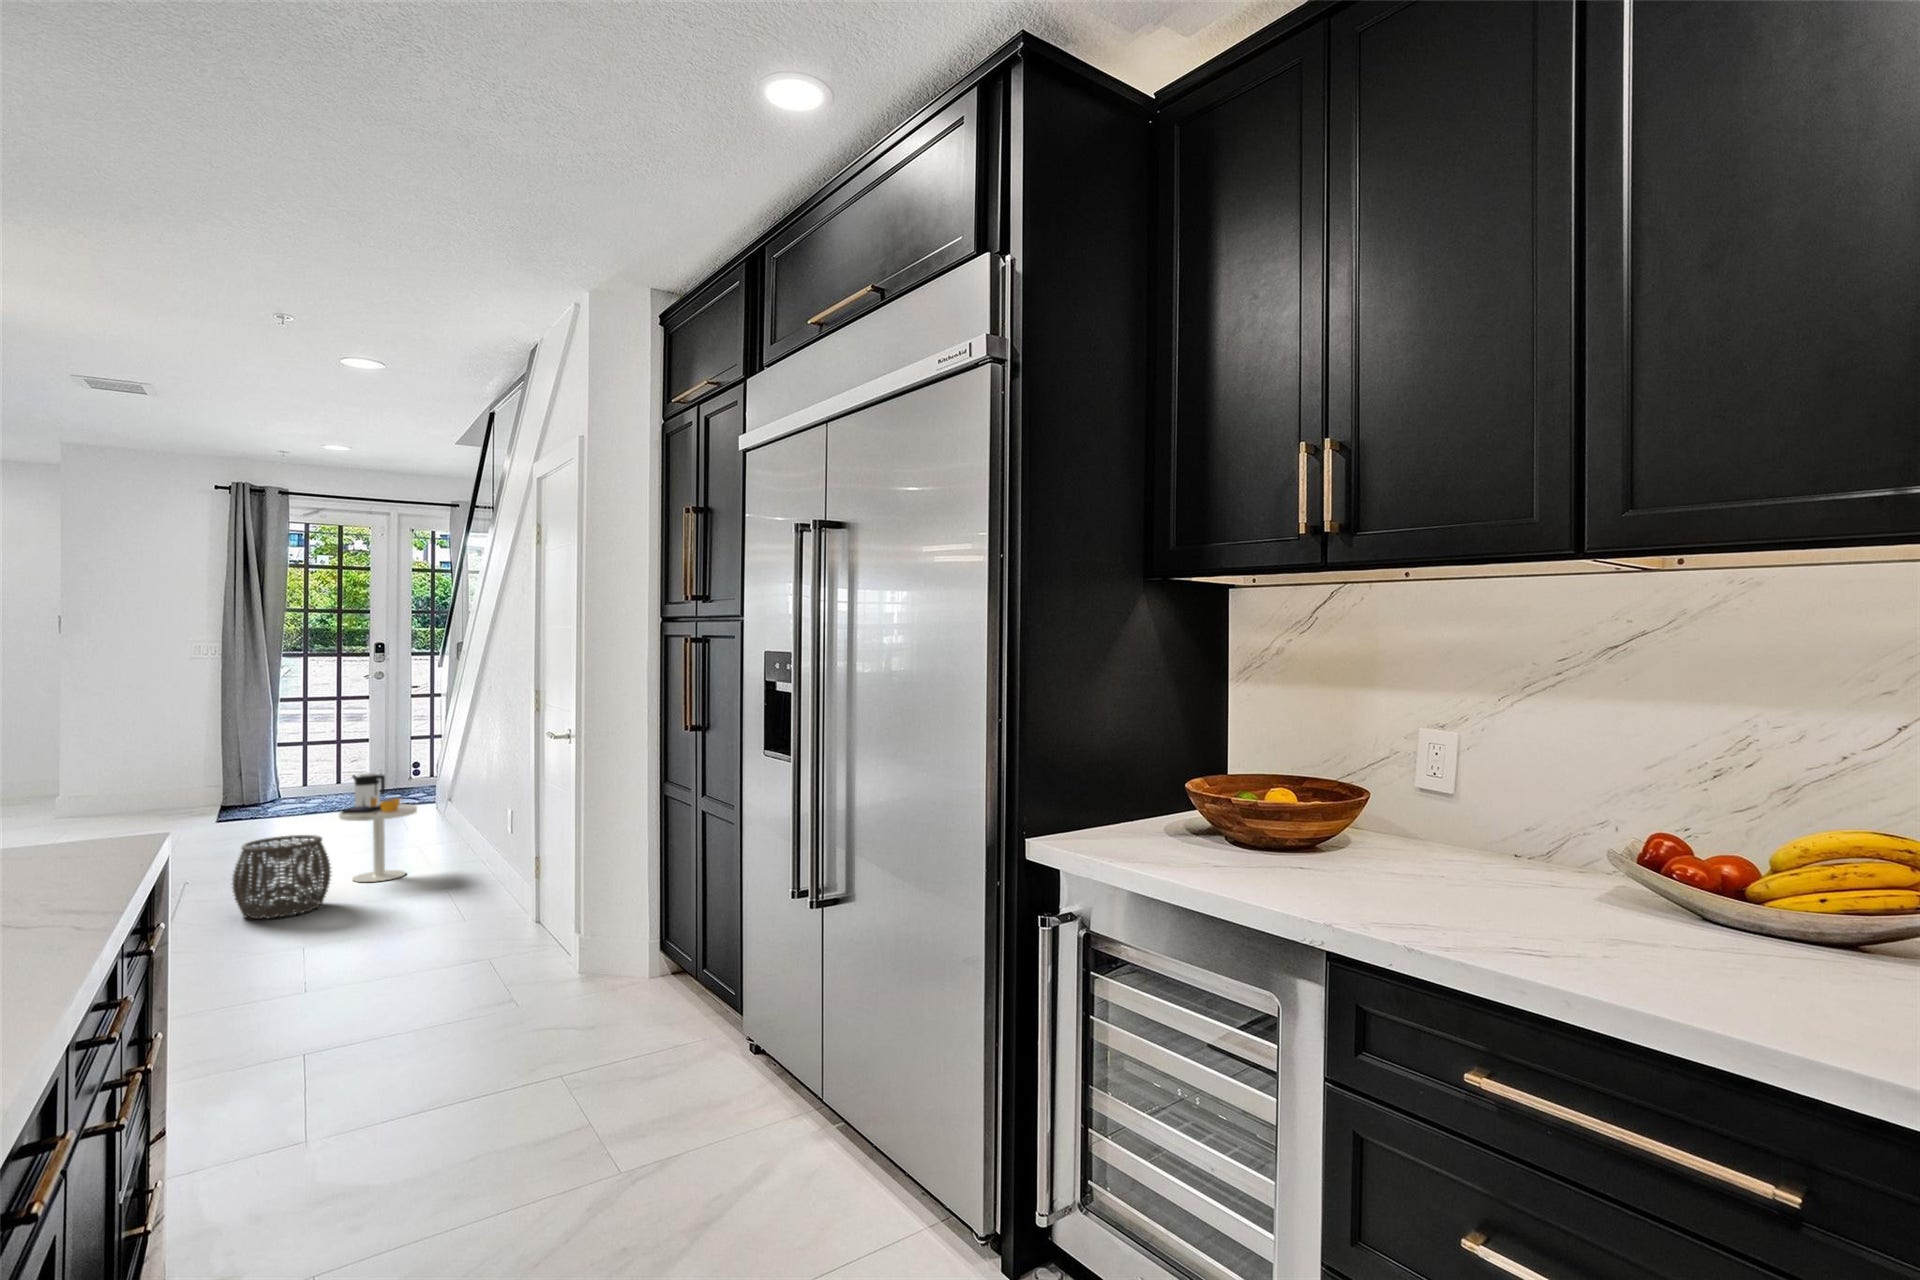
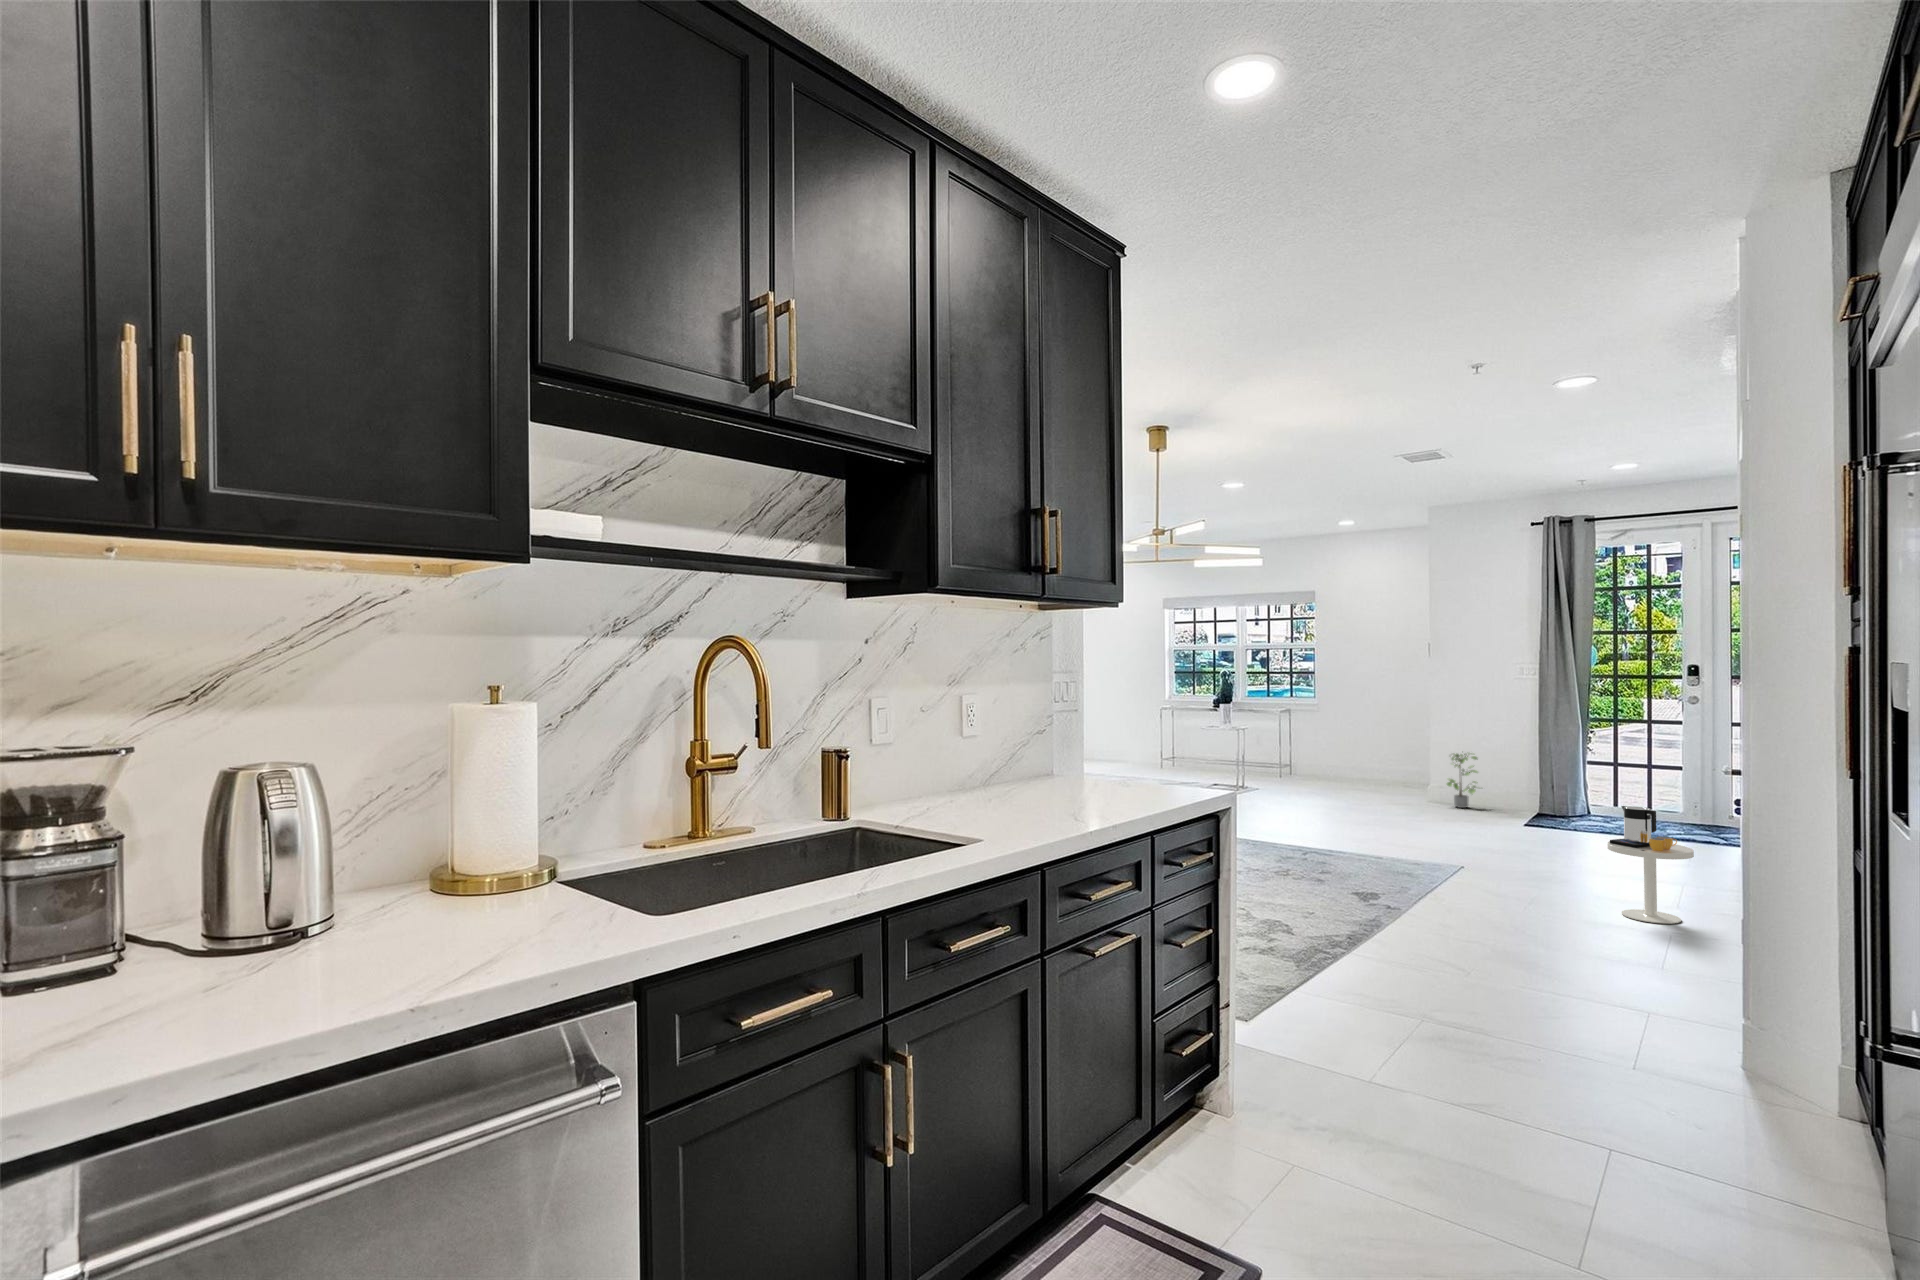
potted plant: none [102,746,156,816] -> present [1447,754,1477,808]
woven basket: present [232,835,331,919] -> none [1499,854,1590,934]

